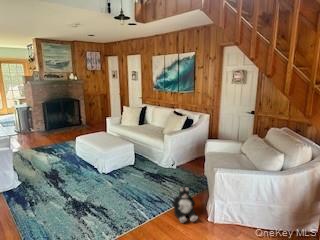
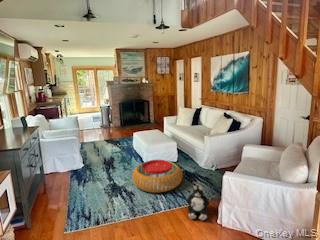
pouf: none [96,165,153,203] -> present [132,160,182,193]

